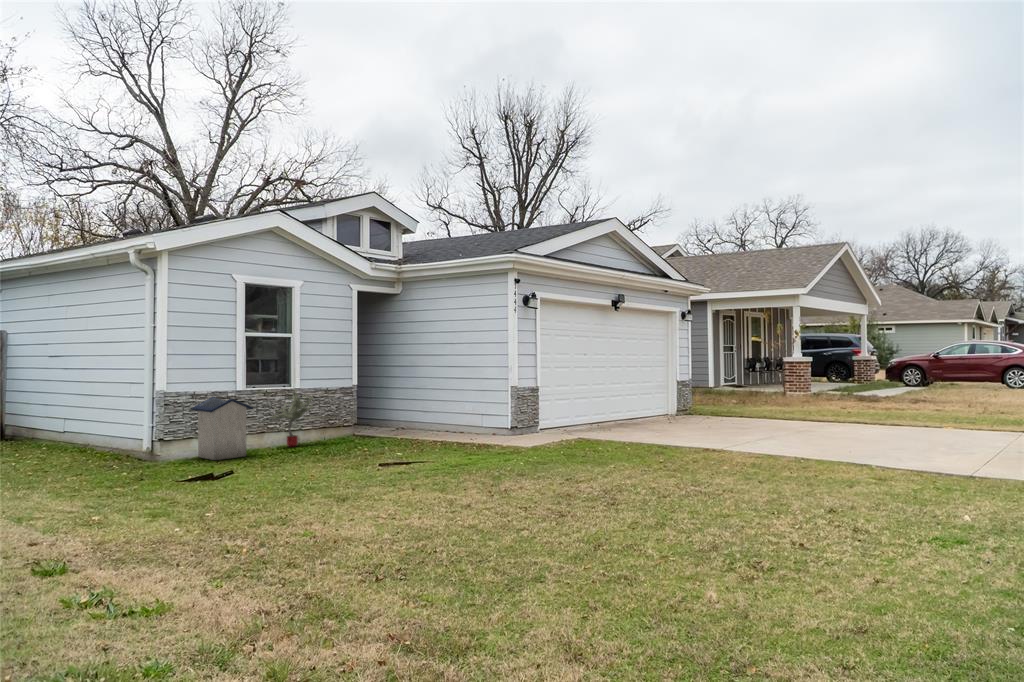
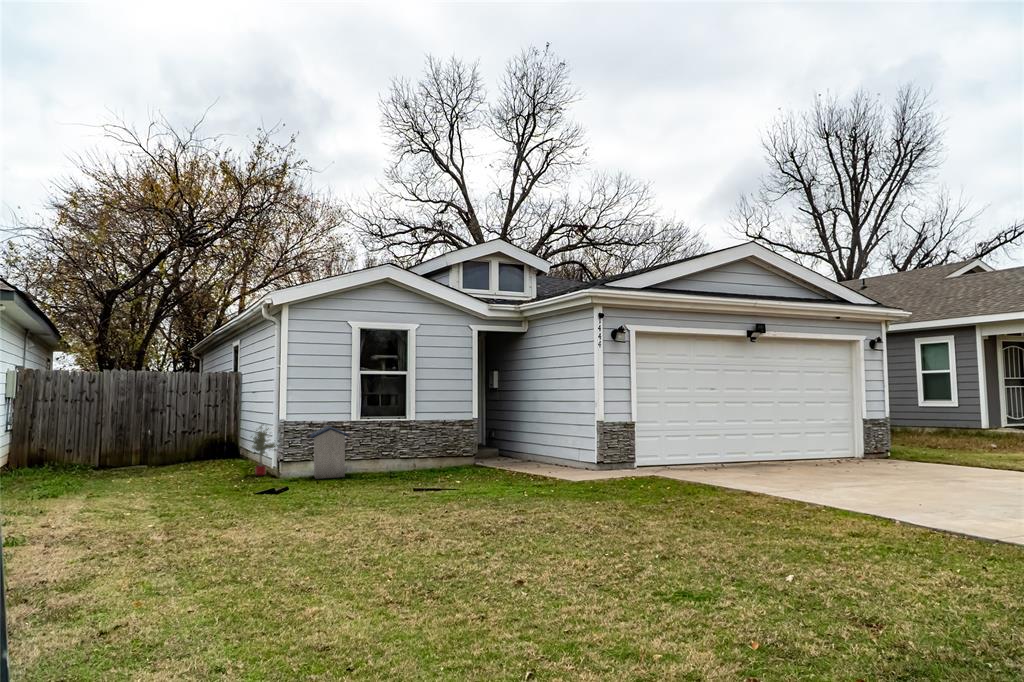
potted tree: present [271,389,313,447] -> present [251,426,278,476]

